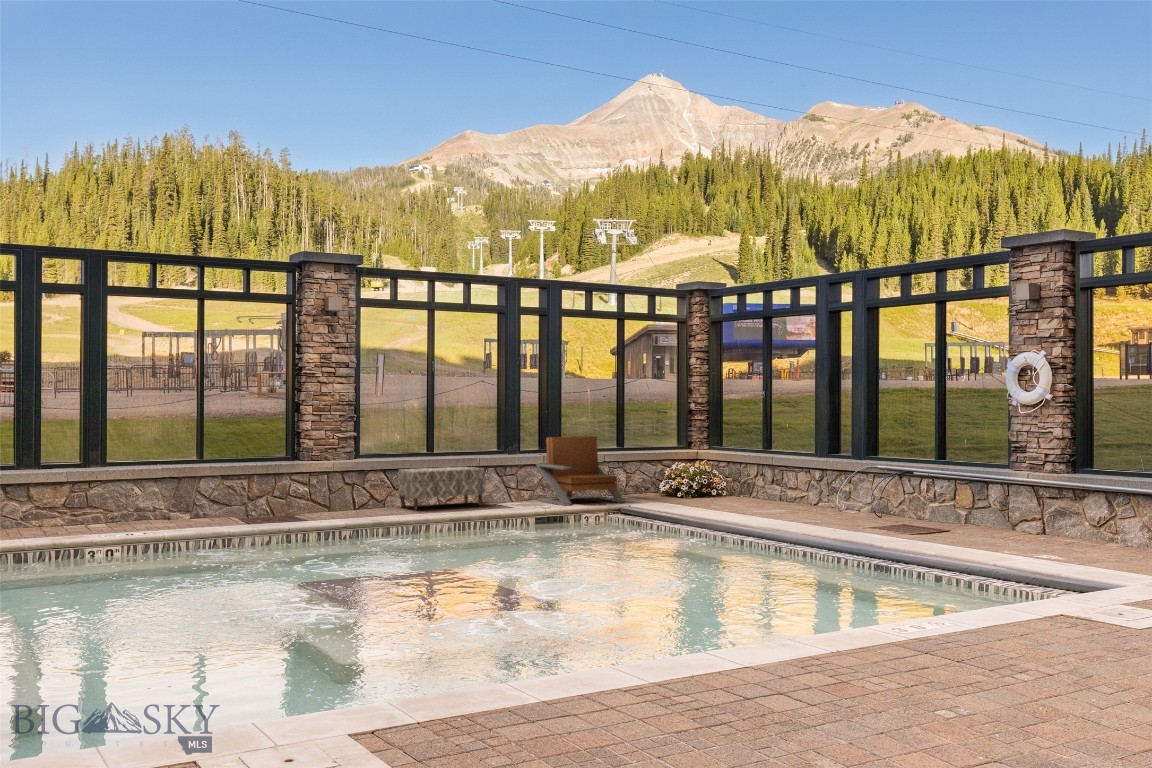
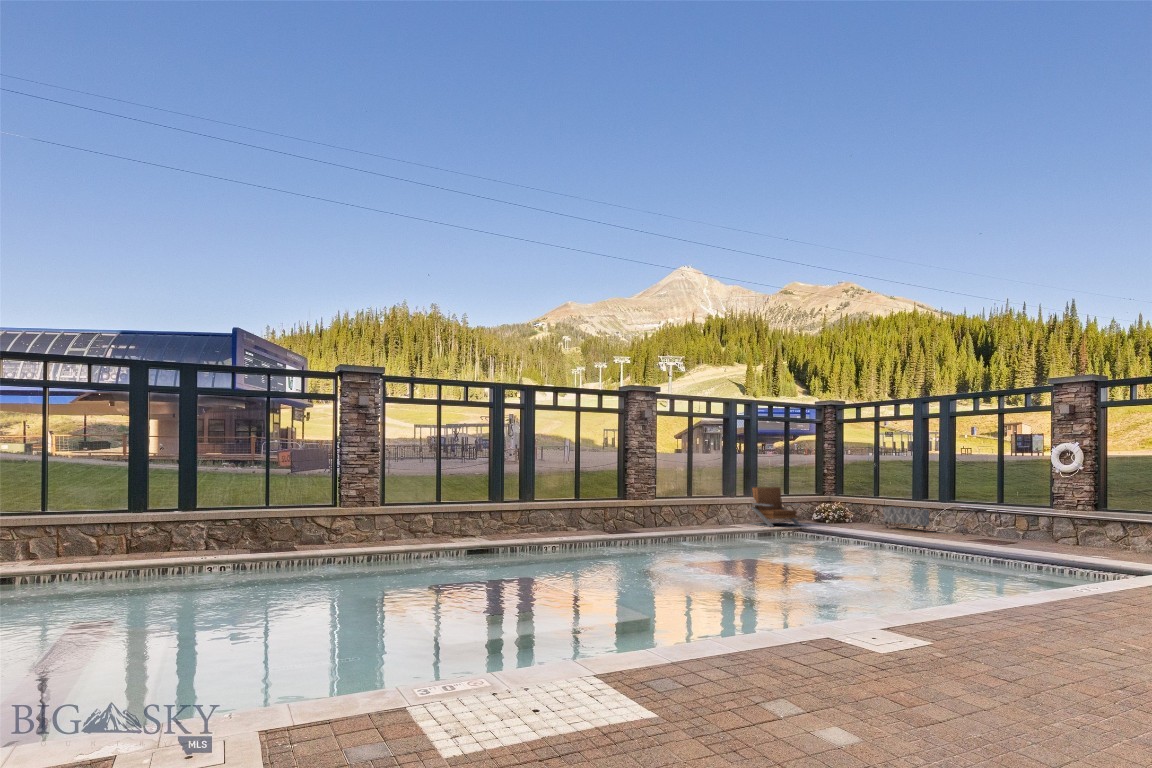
bench: present [398,467,485,510] -> present [883,507,929,532]

